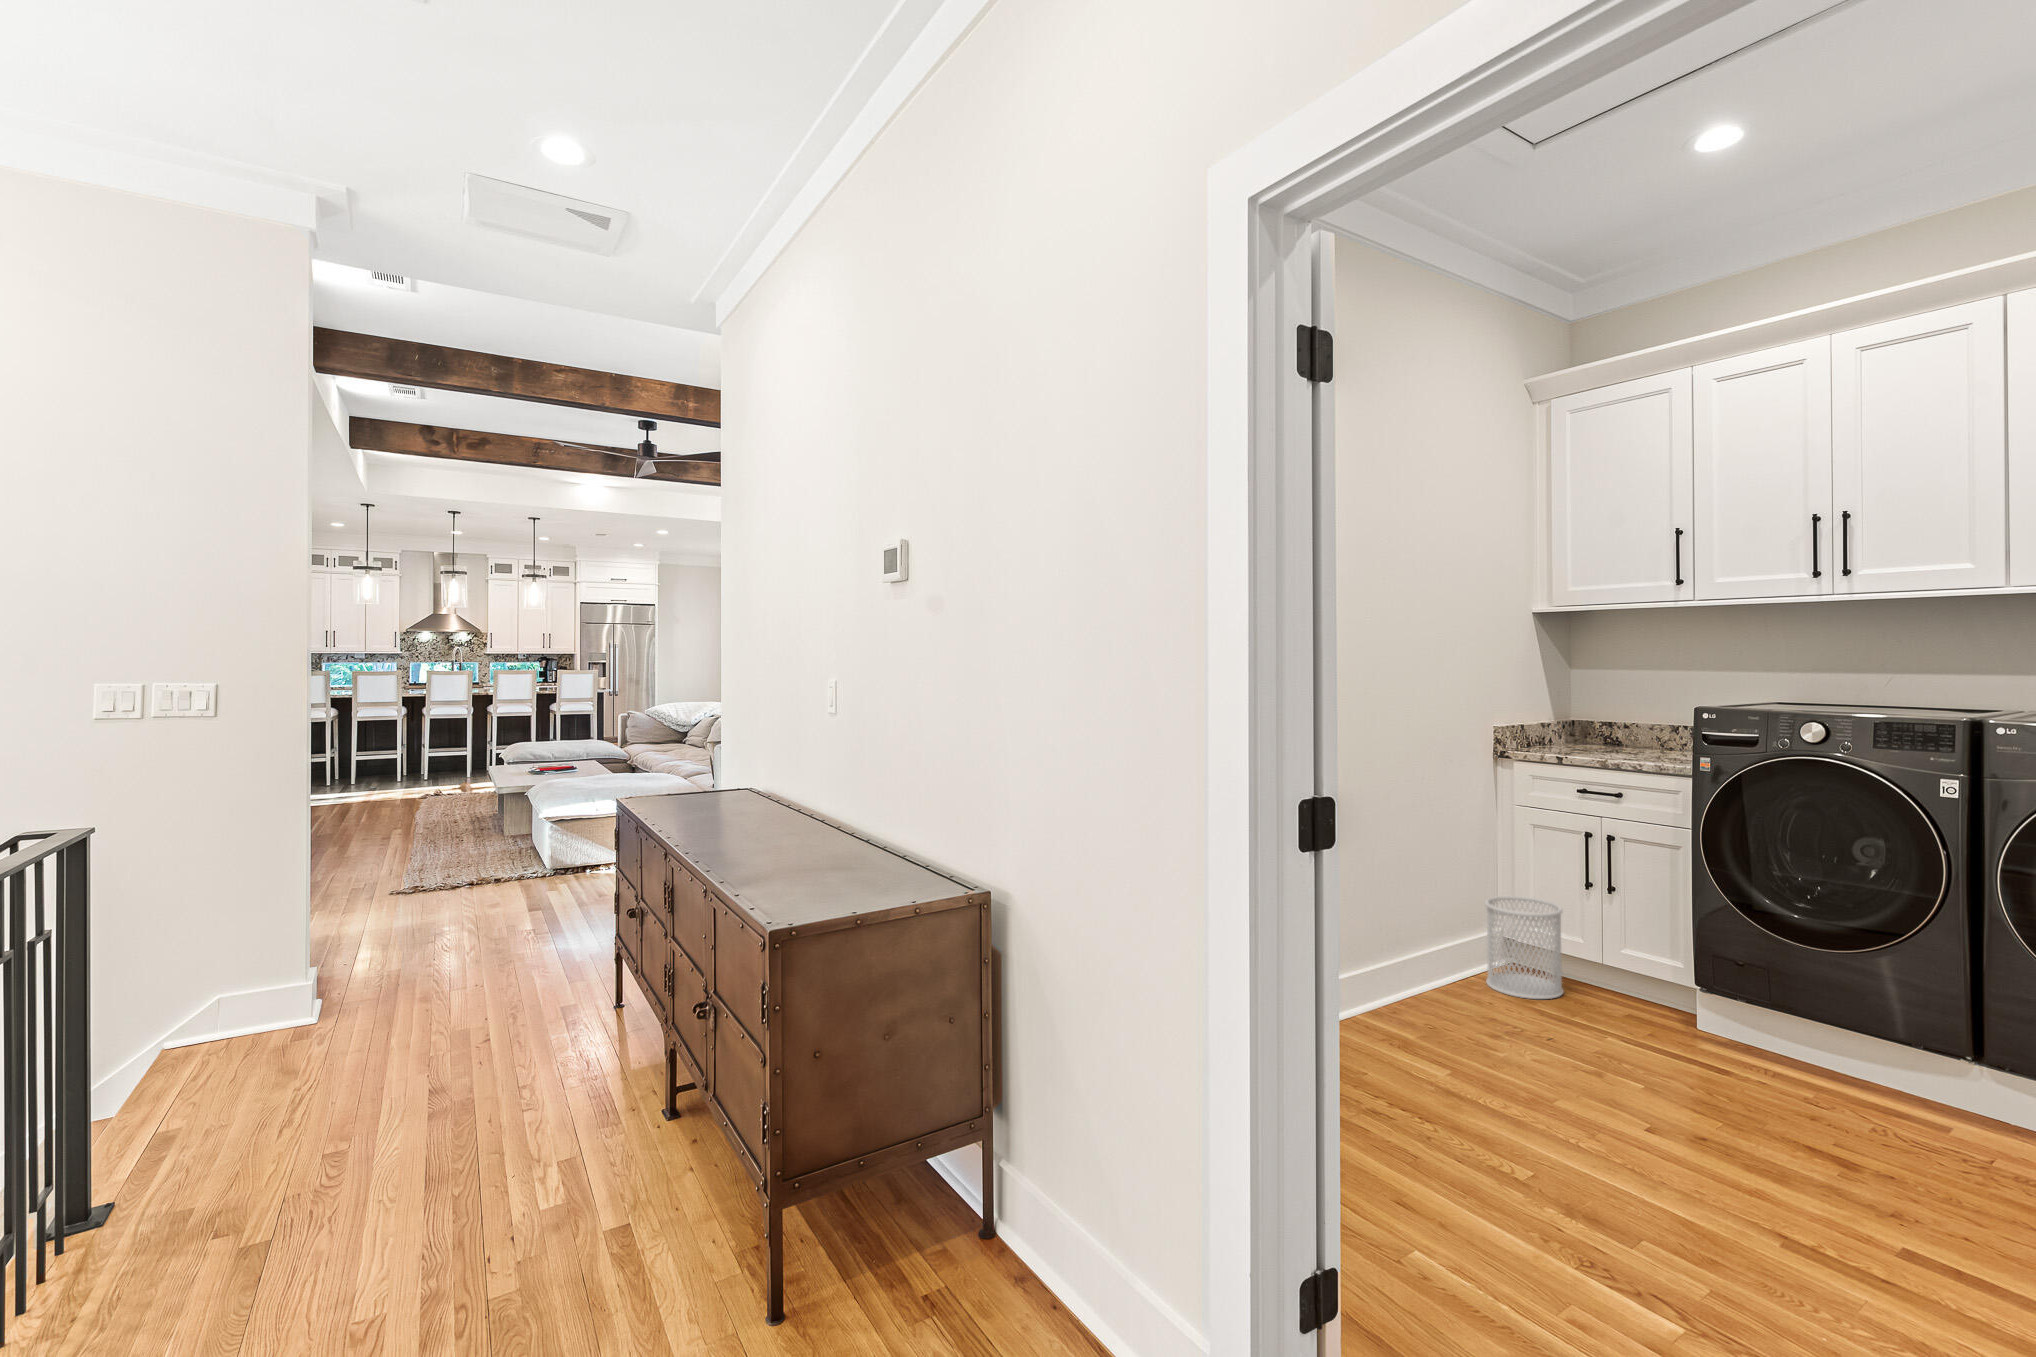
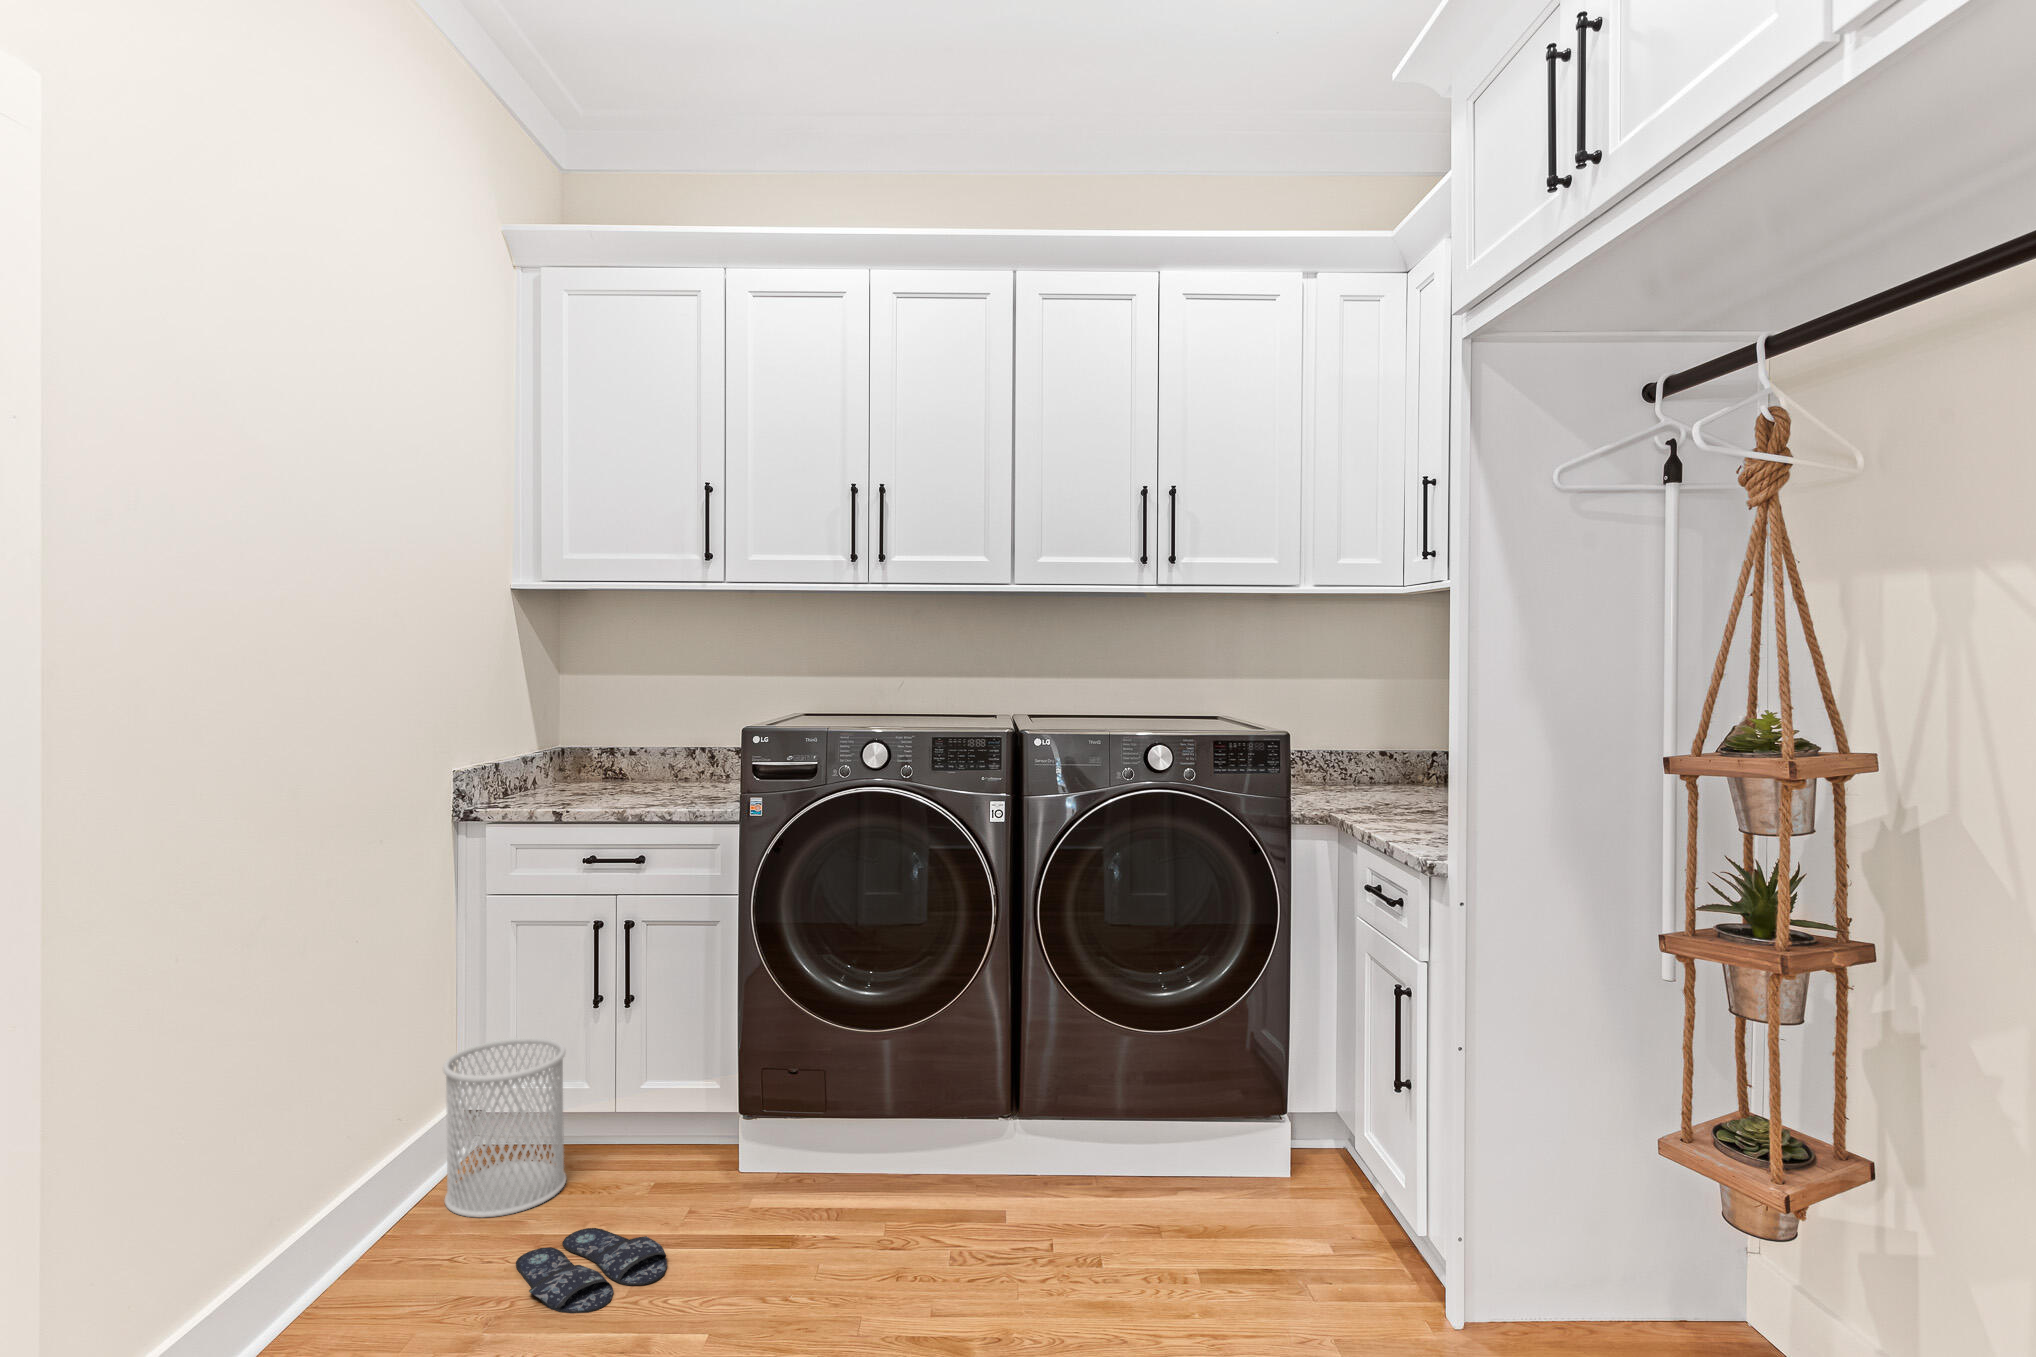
slippers: none [1524,1017,1623,1055] -> present [516,1228,667,1313]

